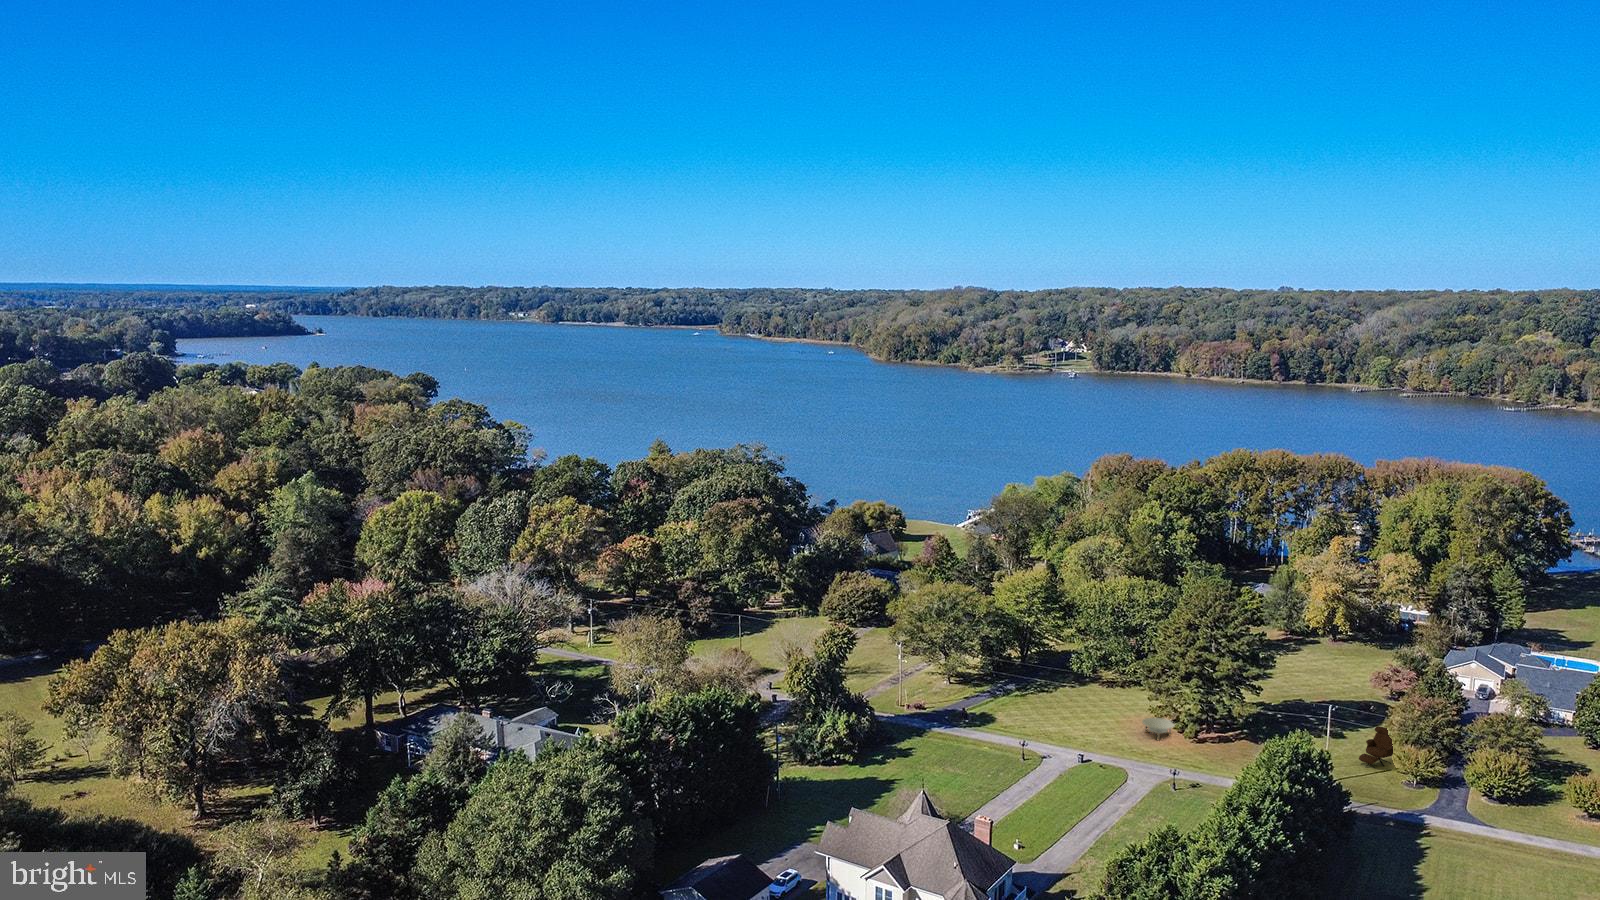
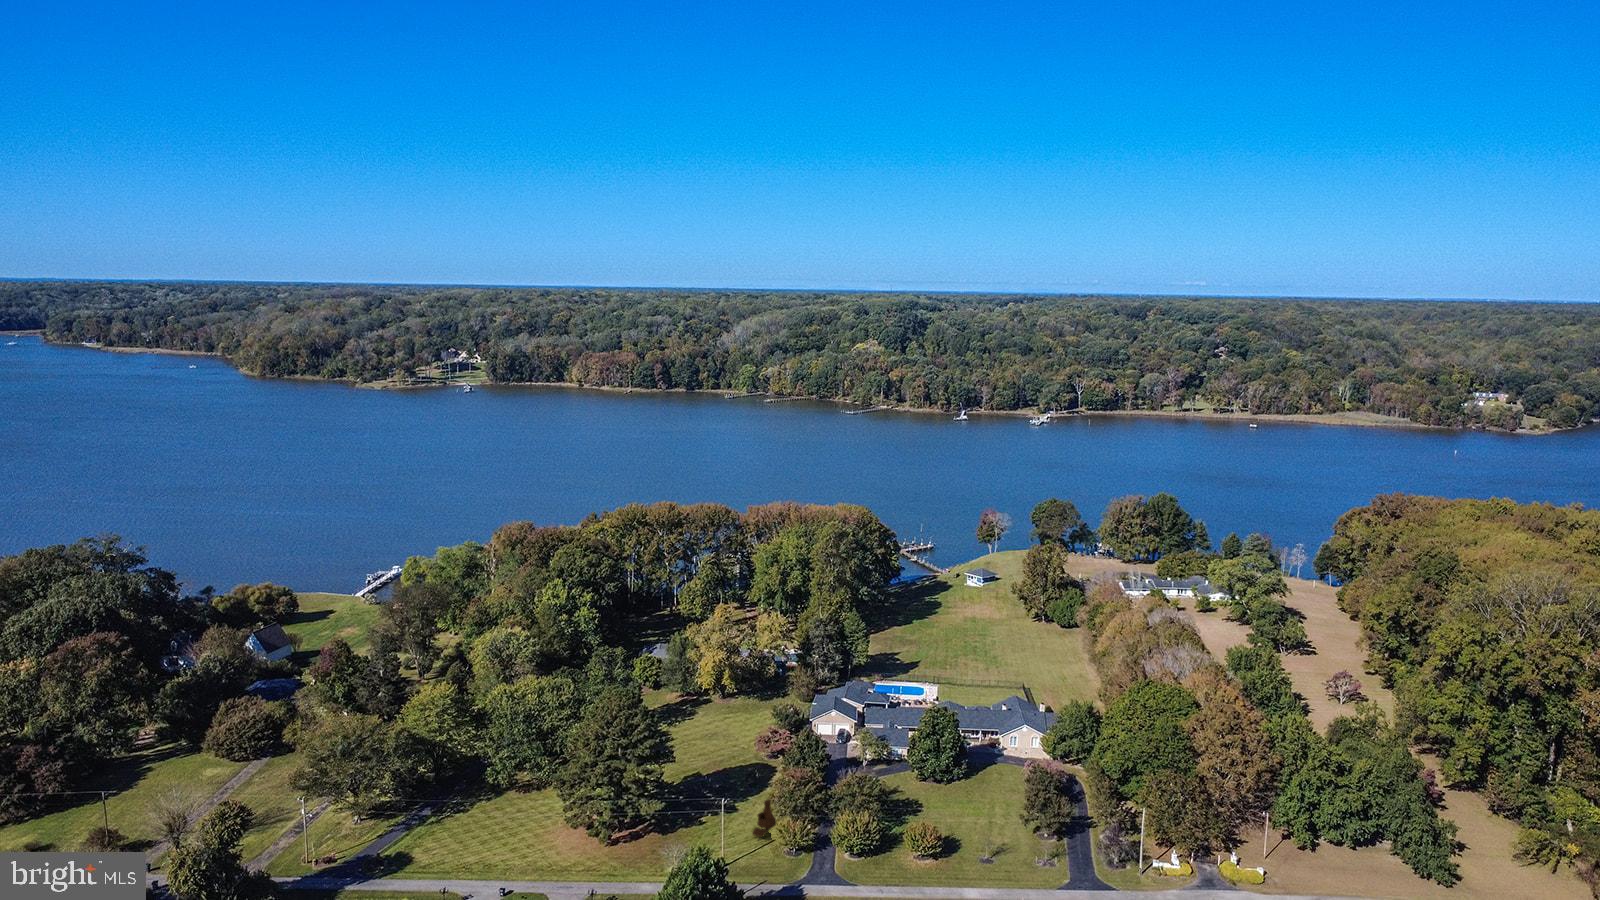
round table: present [1142,718,1174,741] -> none [565,827,597,852]

